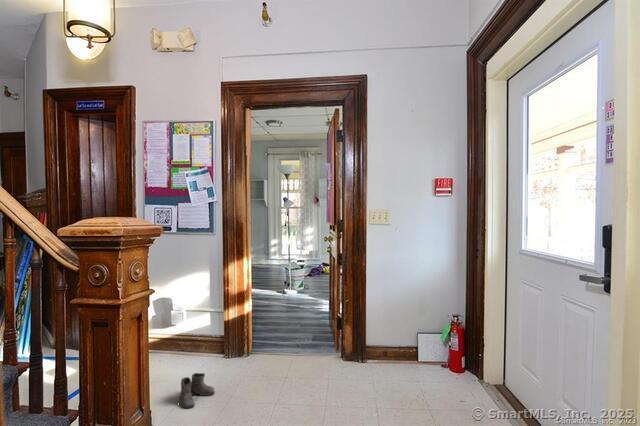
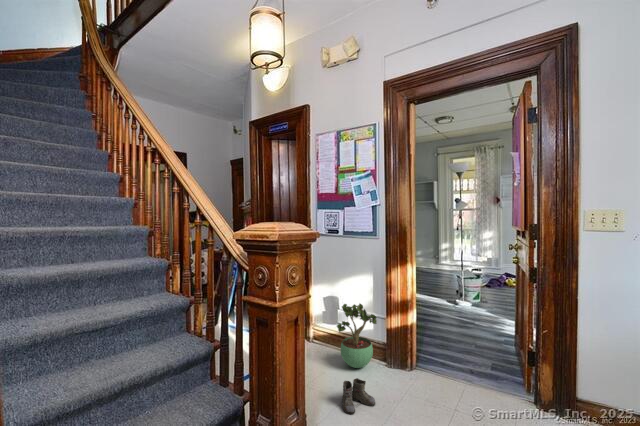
potted plant: none [170,300,215,366] -> present [337,304,377,368]

